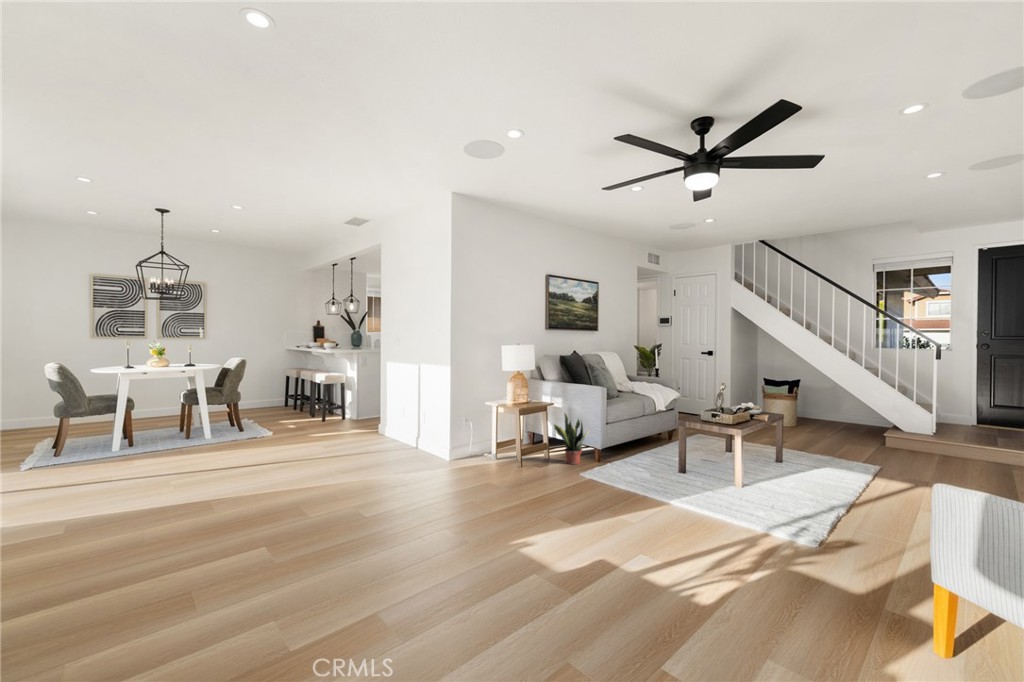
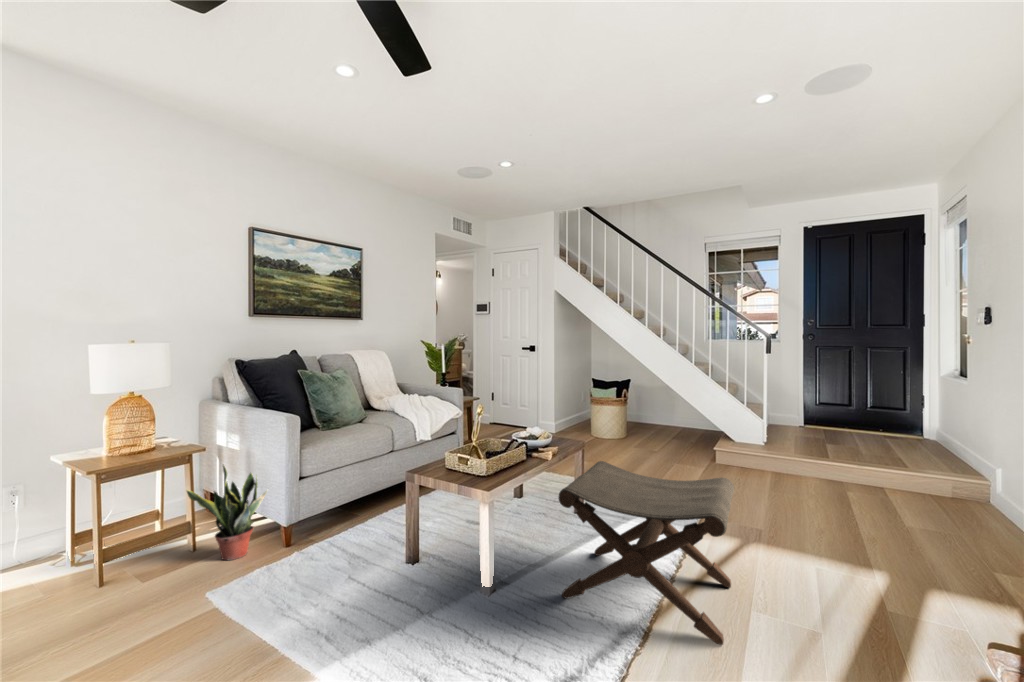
footstool: none [787,422,909,518] -> present [559,461,734,645]

